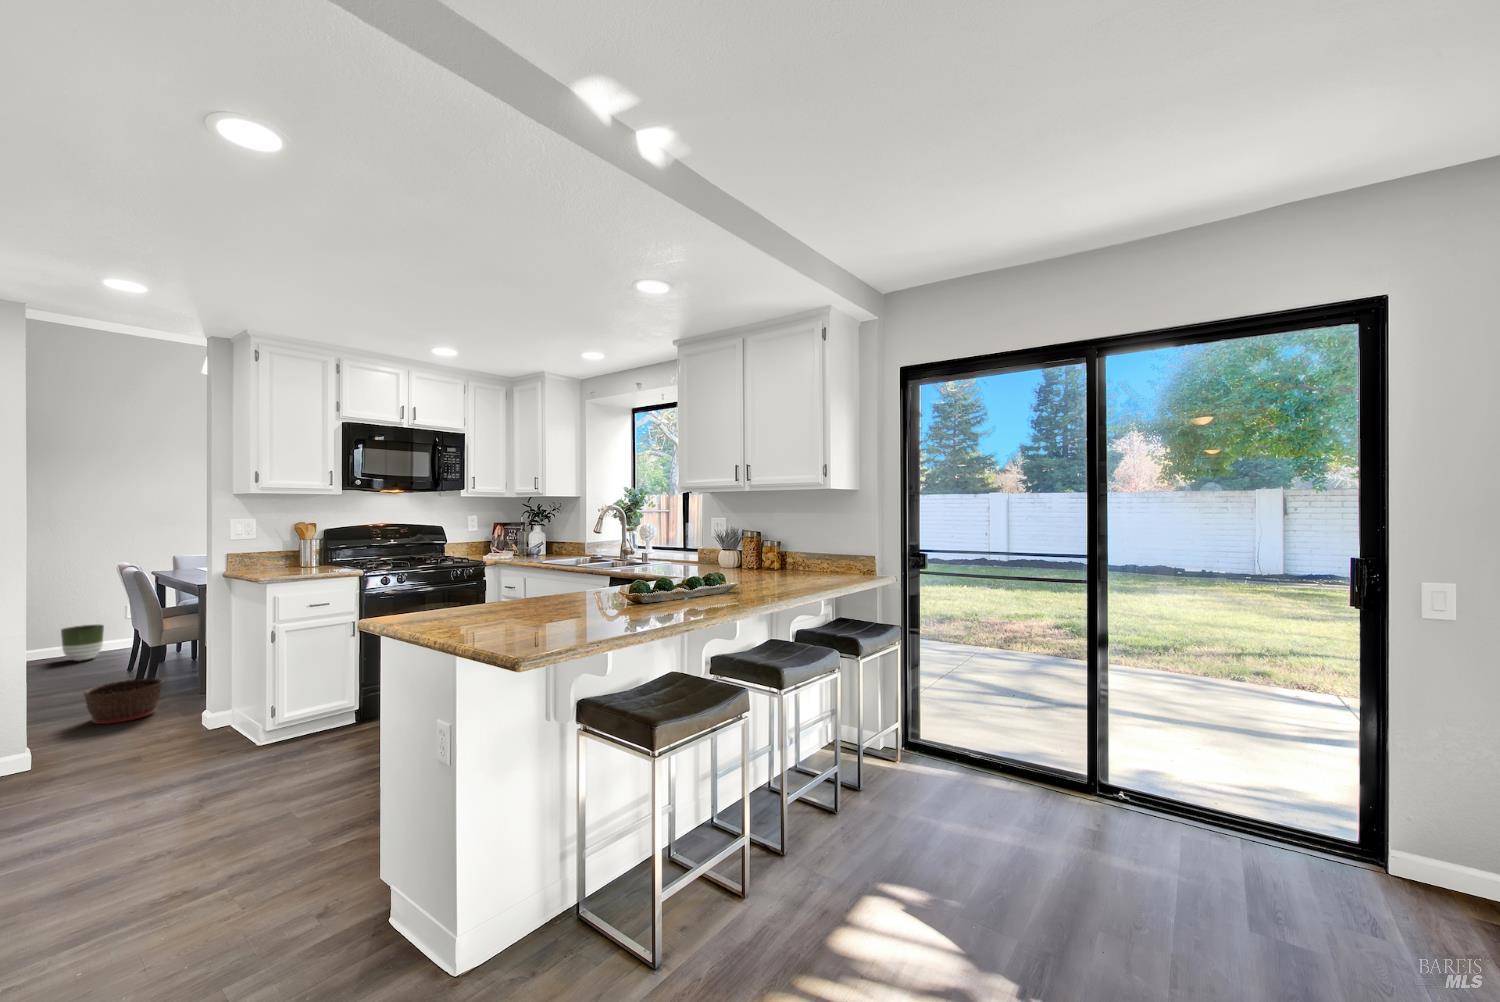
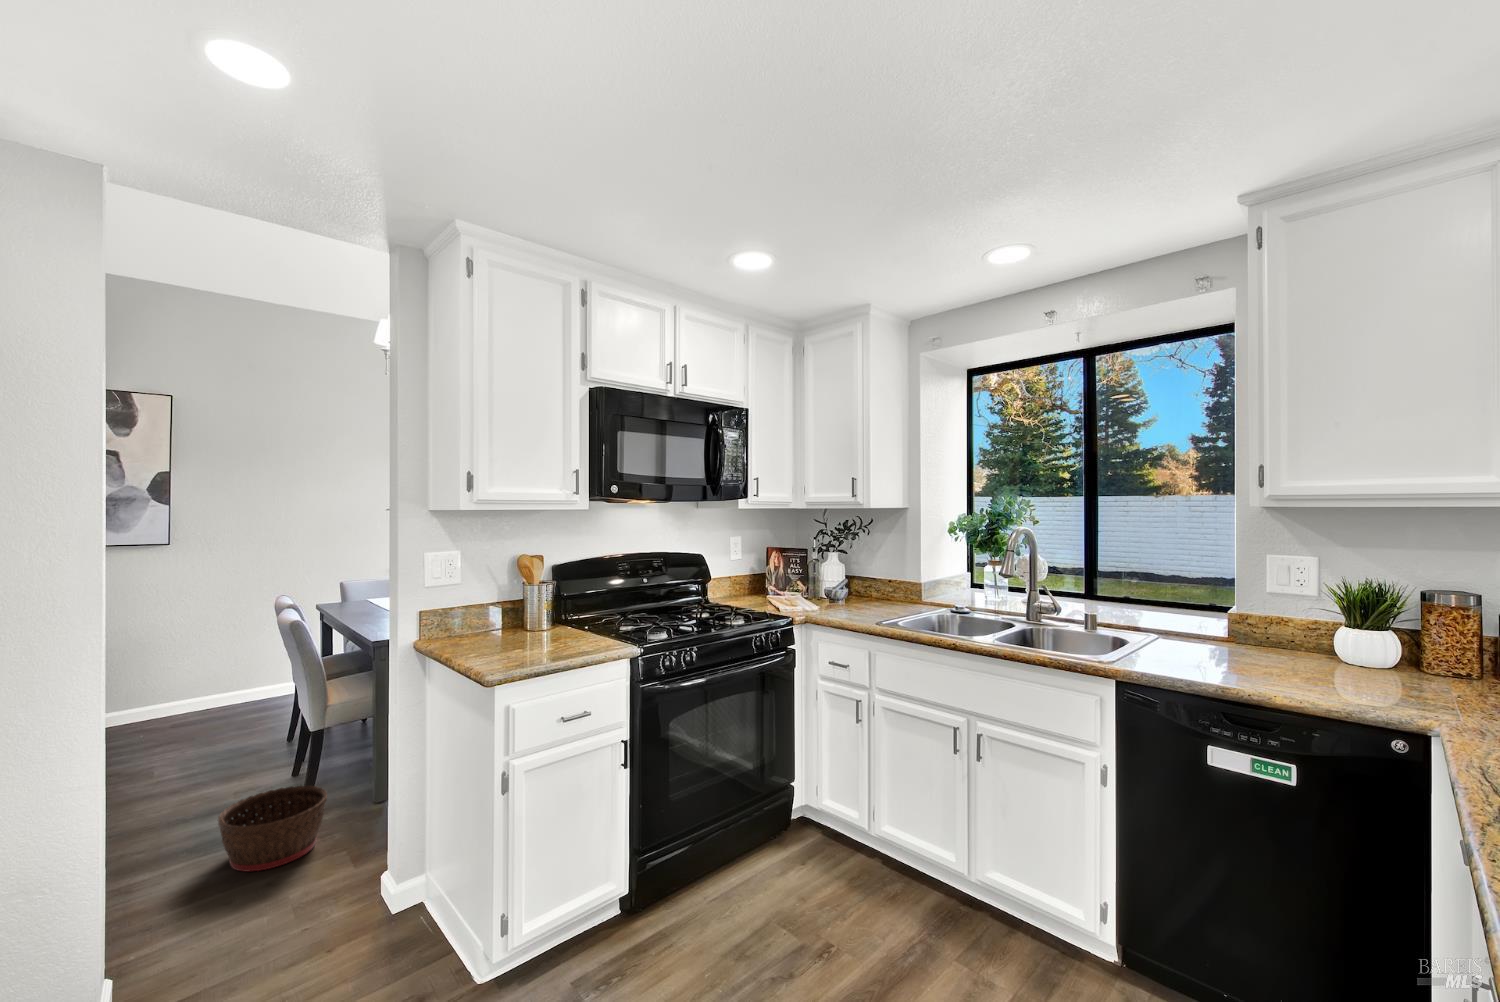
planter: present [61,625,104,661] -> none [216,666,265,714]

